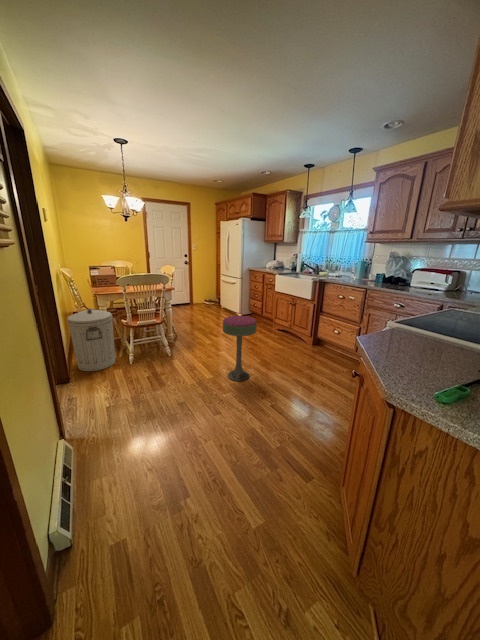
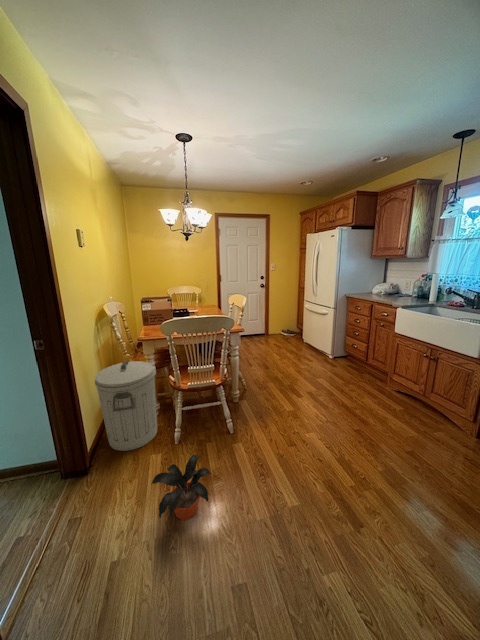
bar stool: present [223,316,257,381] -> none [319,399,392,533]
potted plant: none [126,357,164,389] -> present [152,455,212,520]

